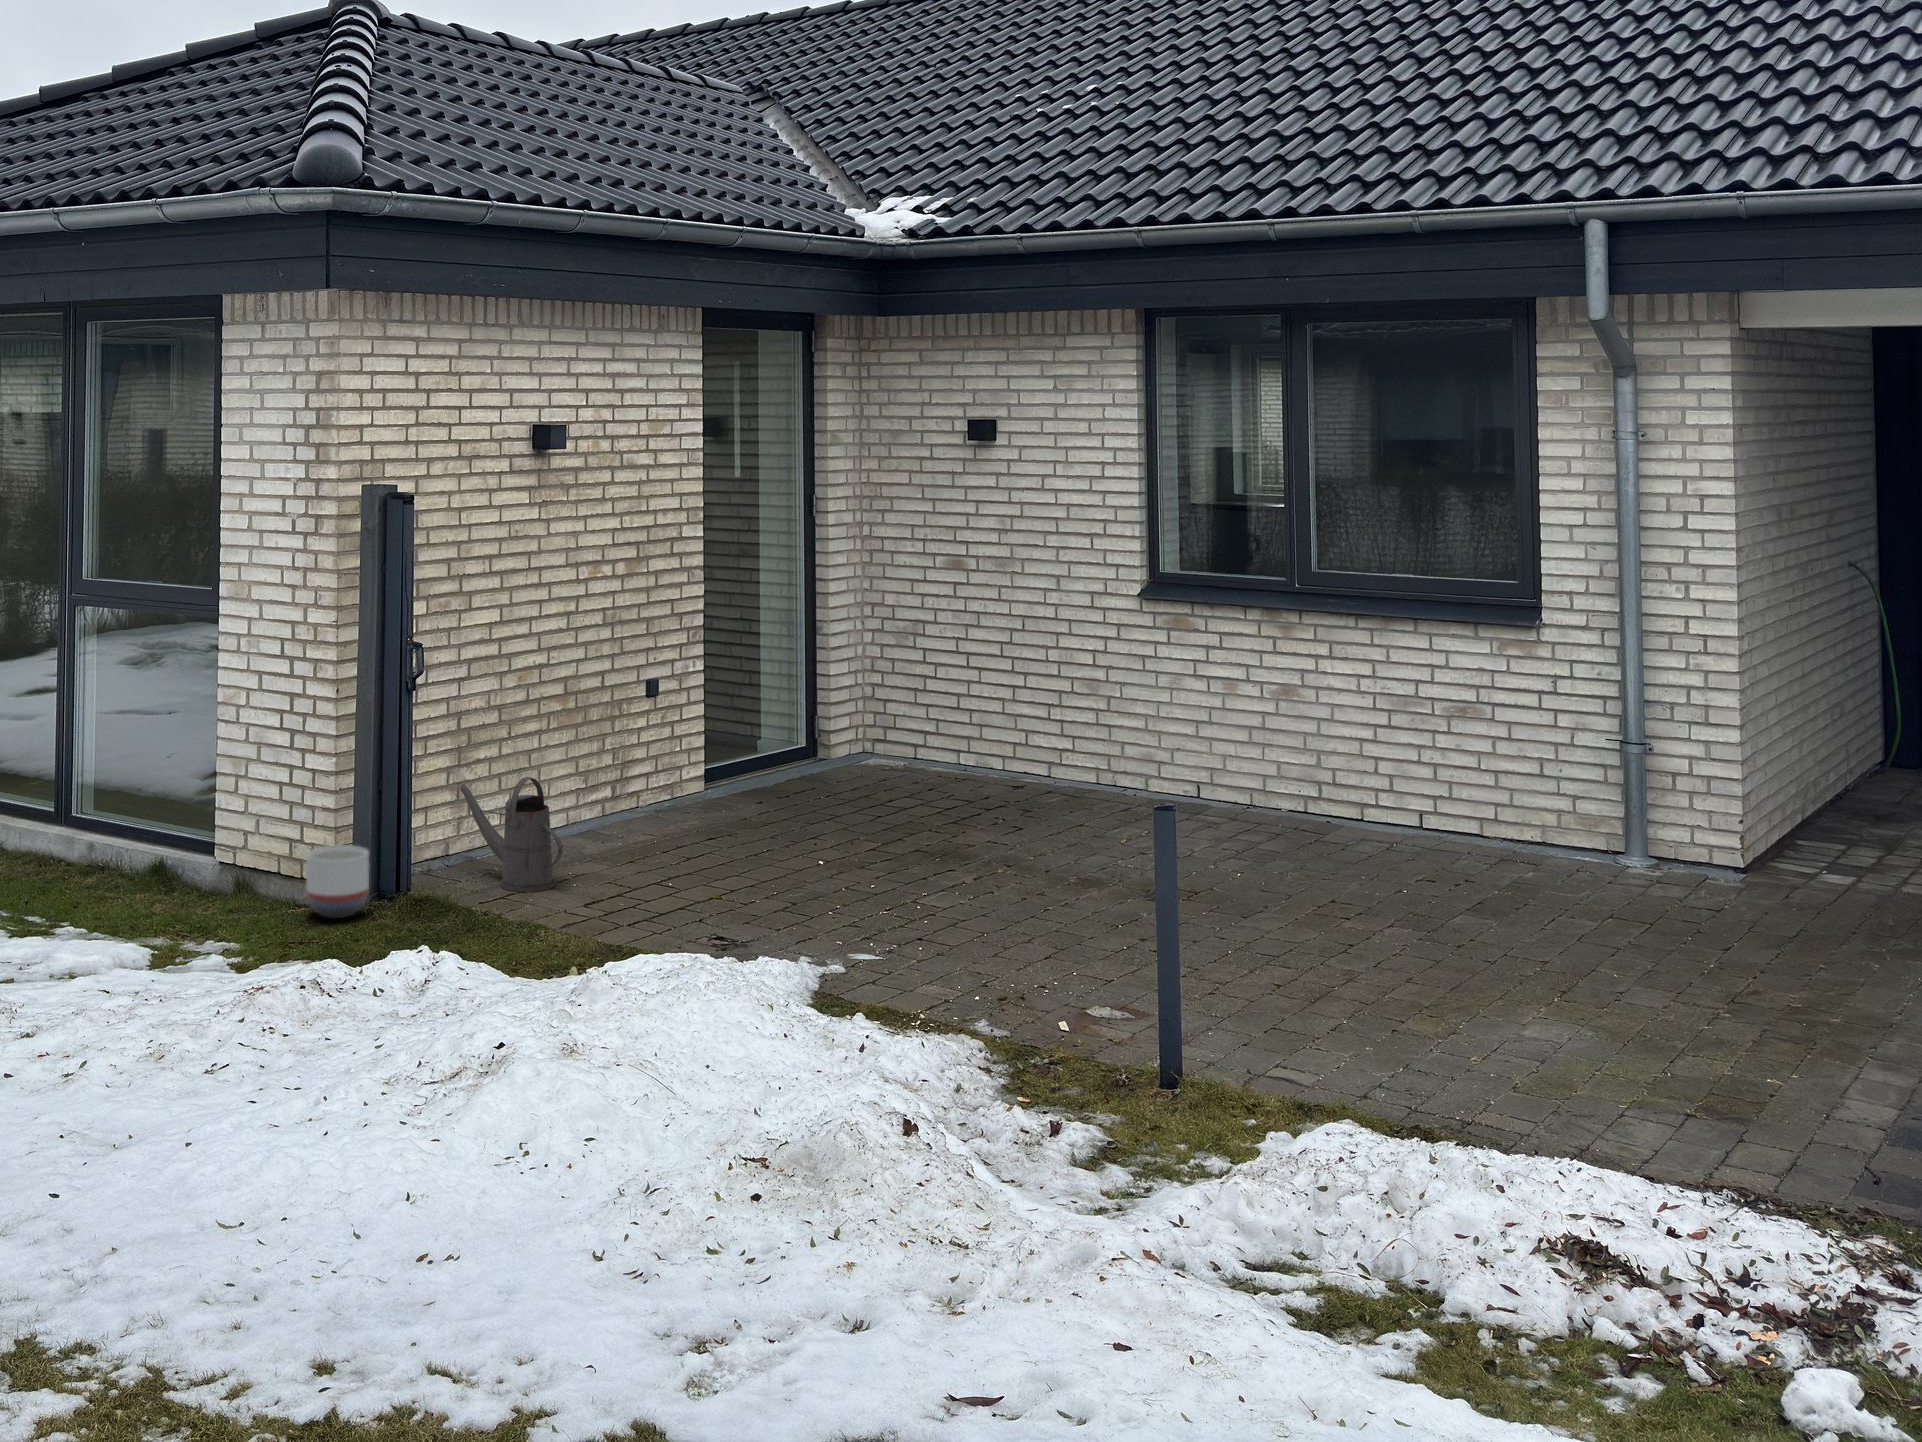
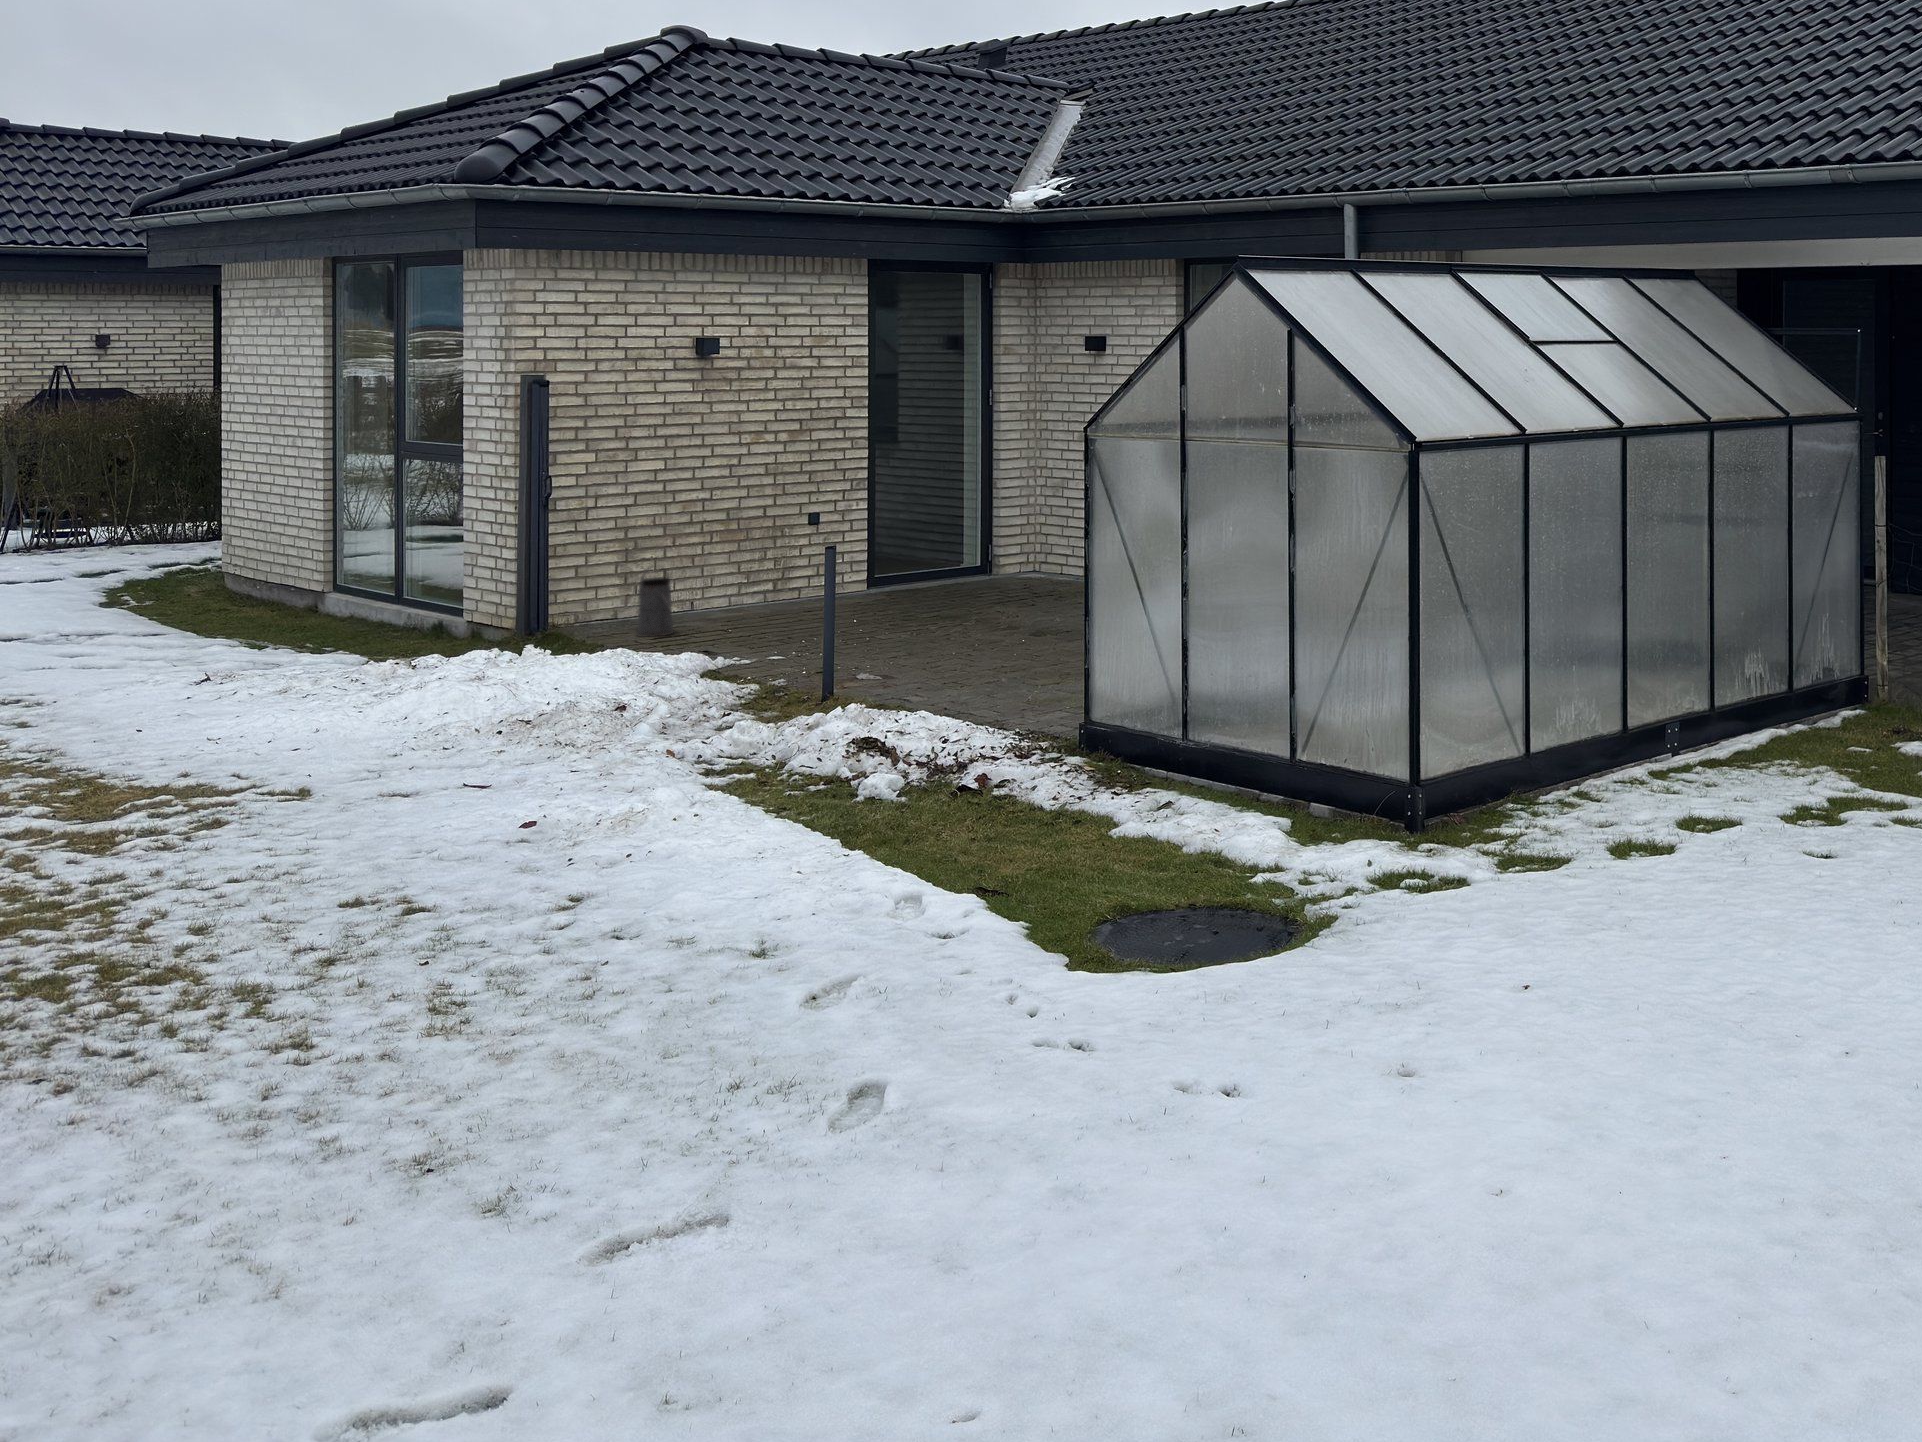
planter: present [306,845,369,918] -> none [484,603,528,646]

